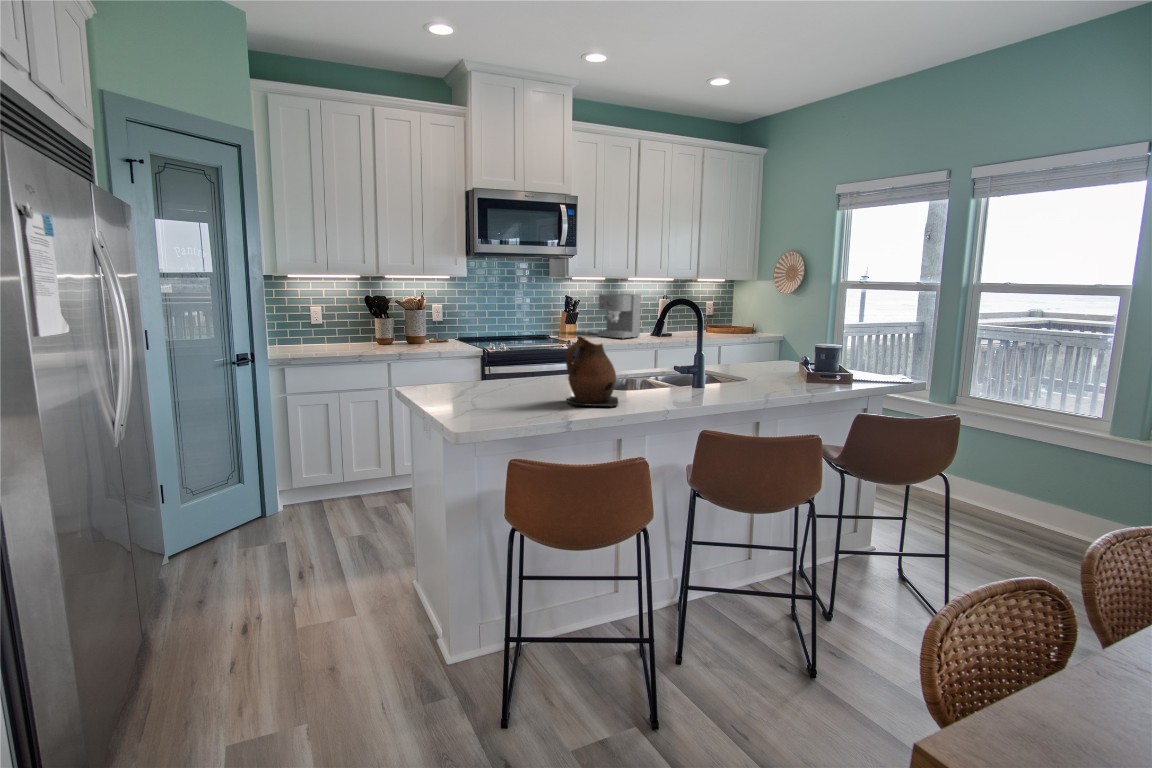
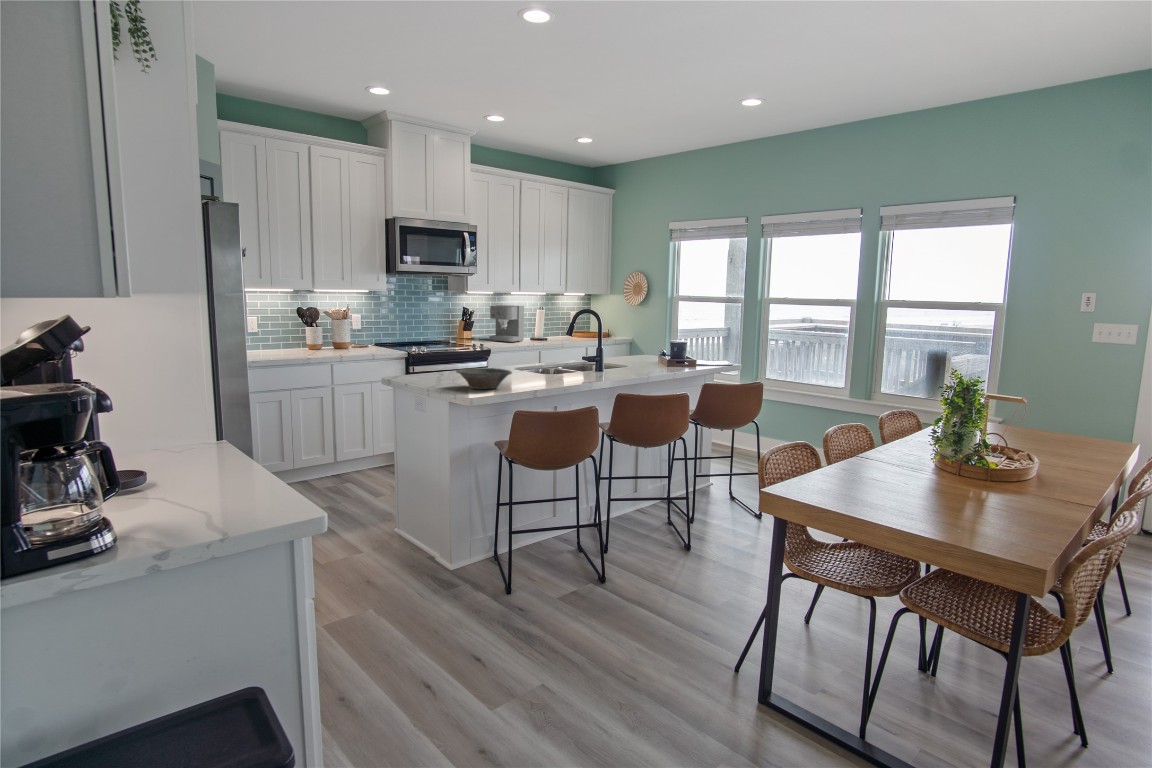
ceramic pitcher: present [566,335,618,407] -> none [523,336,562,383]
bowl: none [452,381,534,415] -> present [456,368,512,389]

